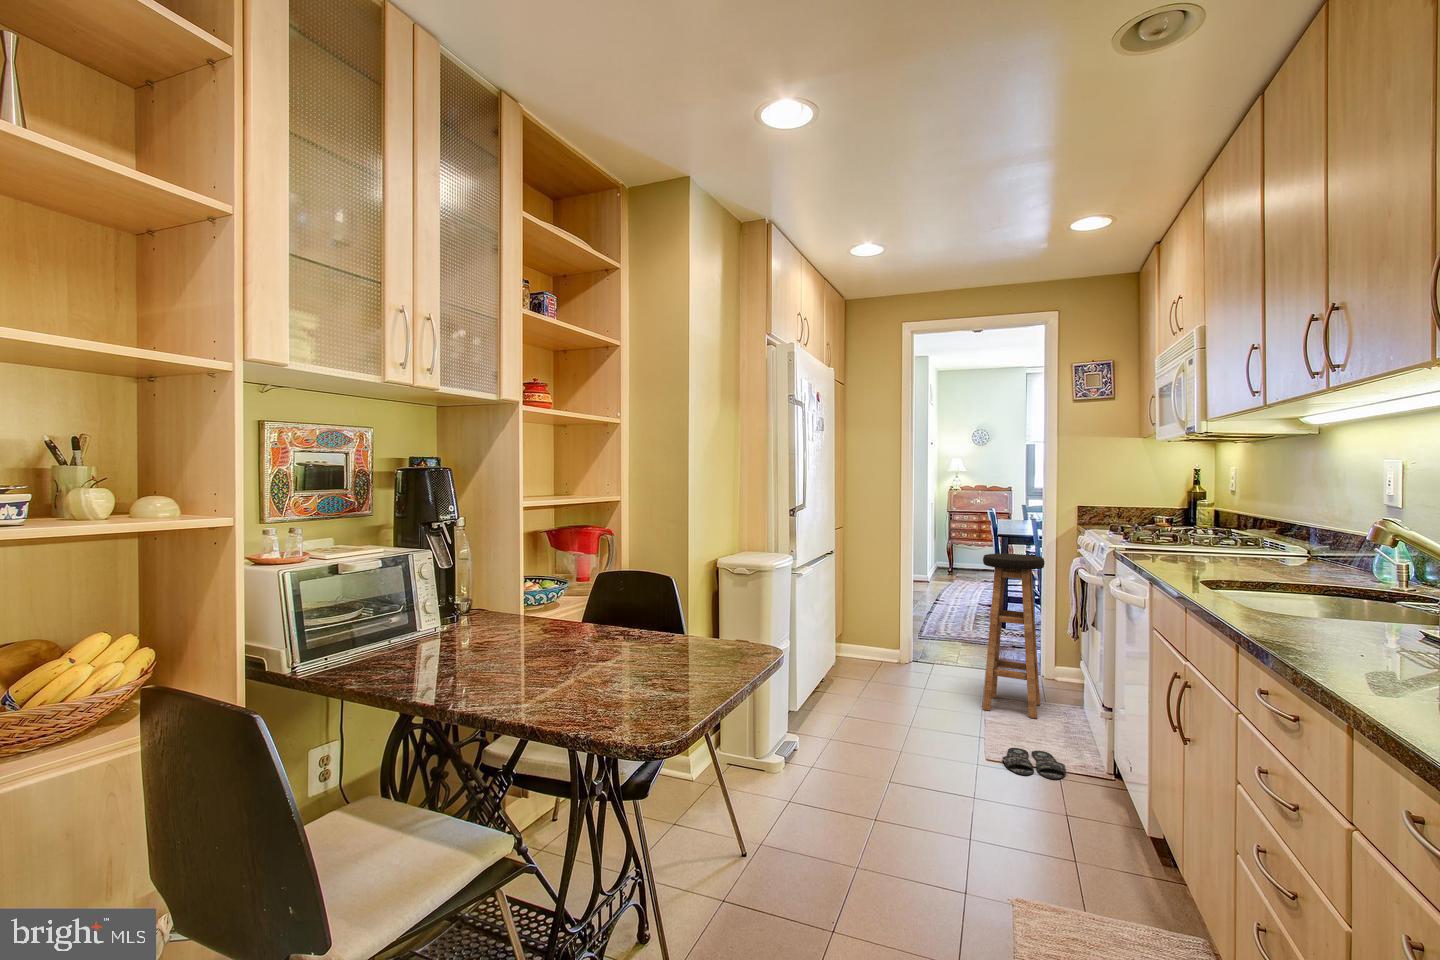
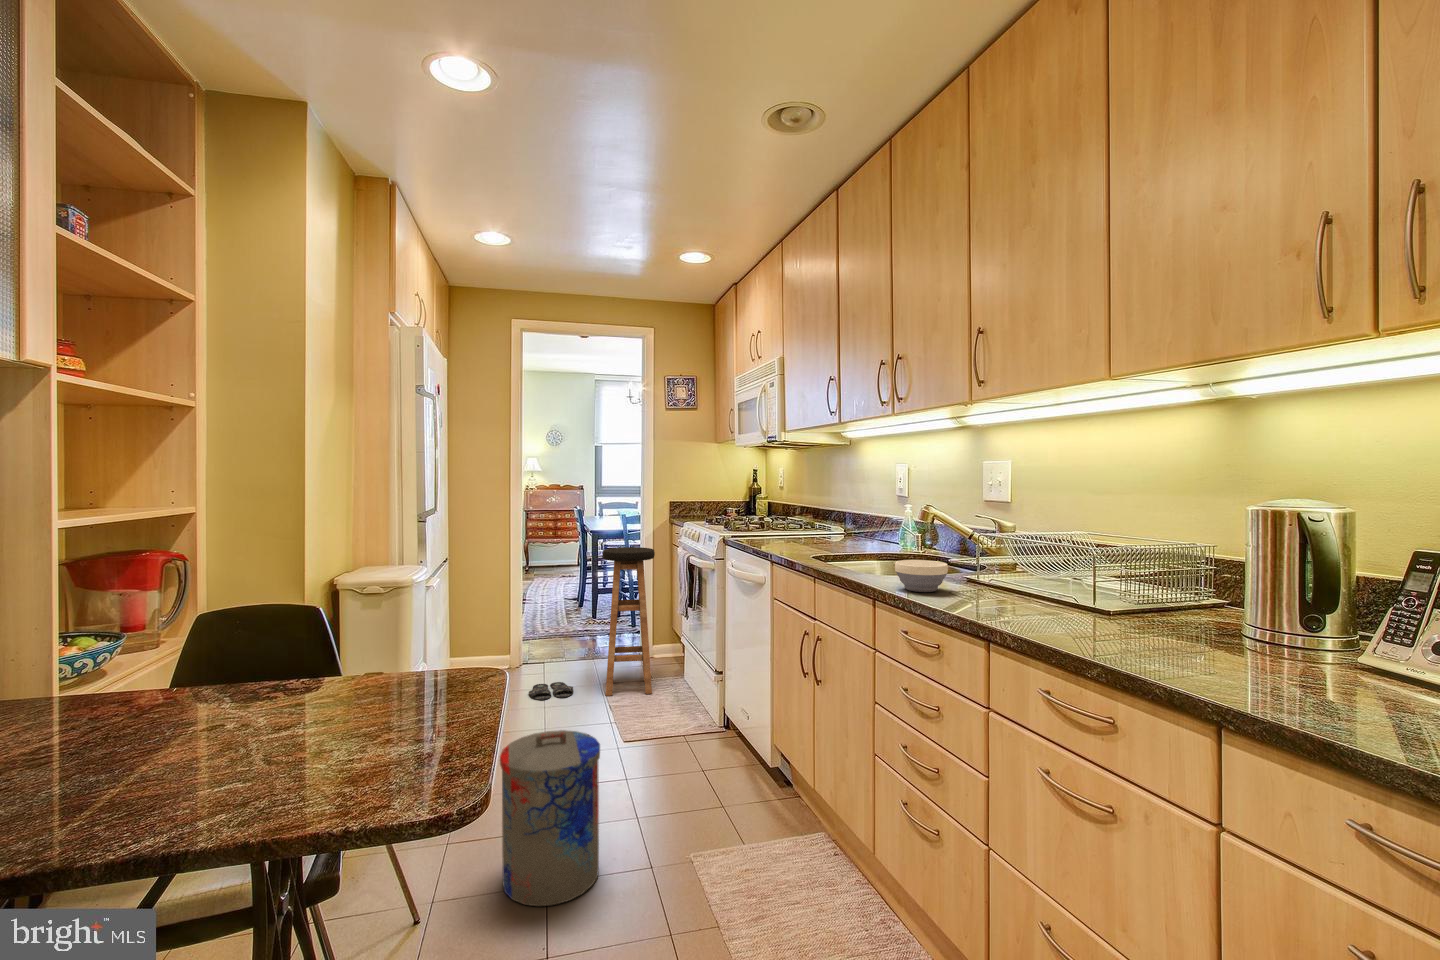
bowl: none [1287,596,1386,646] -> present [895,560,948,592]
trash can: none [812,723,908,893] -> present [500,730,600,906]
slippers: present [1002,748,1066,779] -> present [529,682,573,700]

